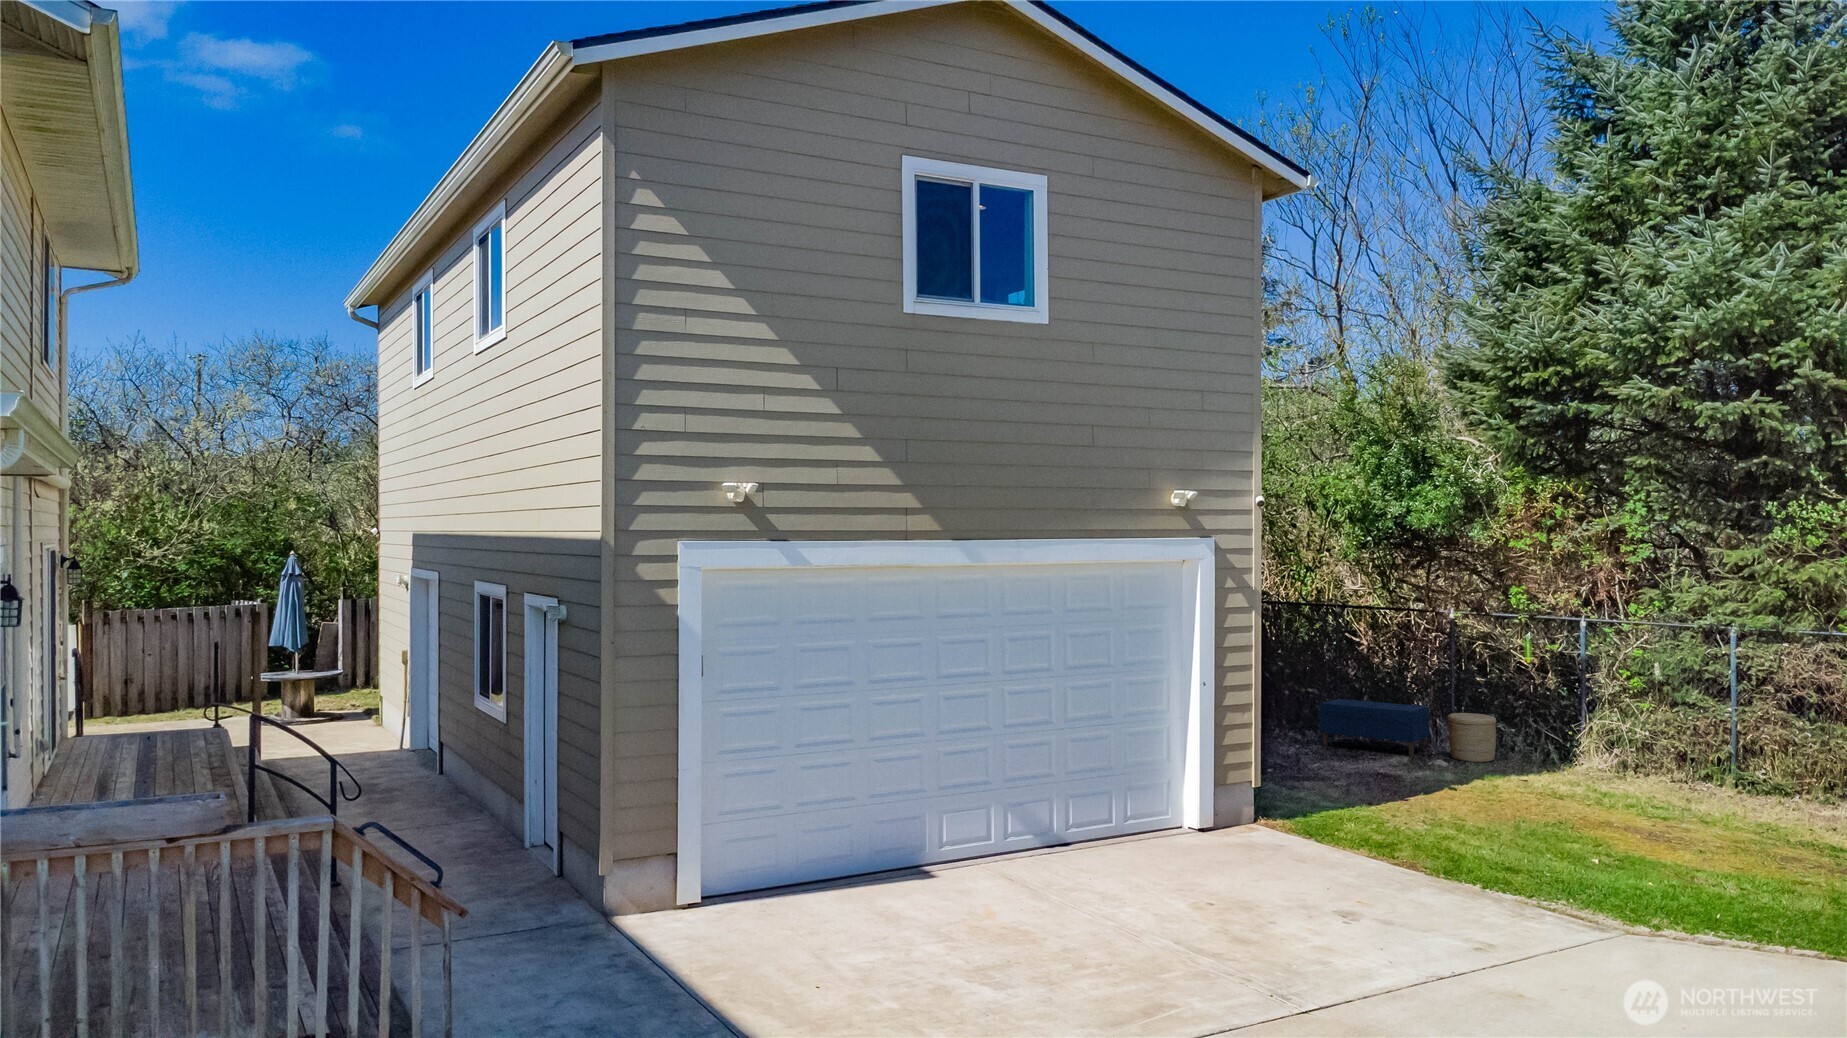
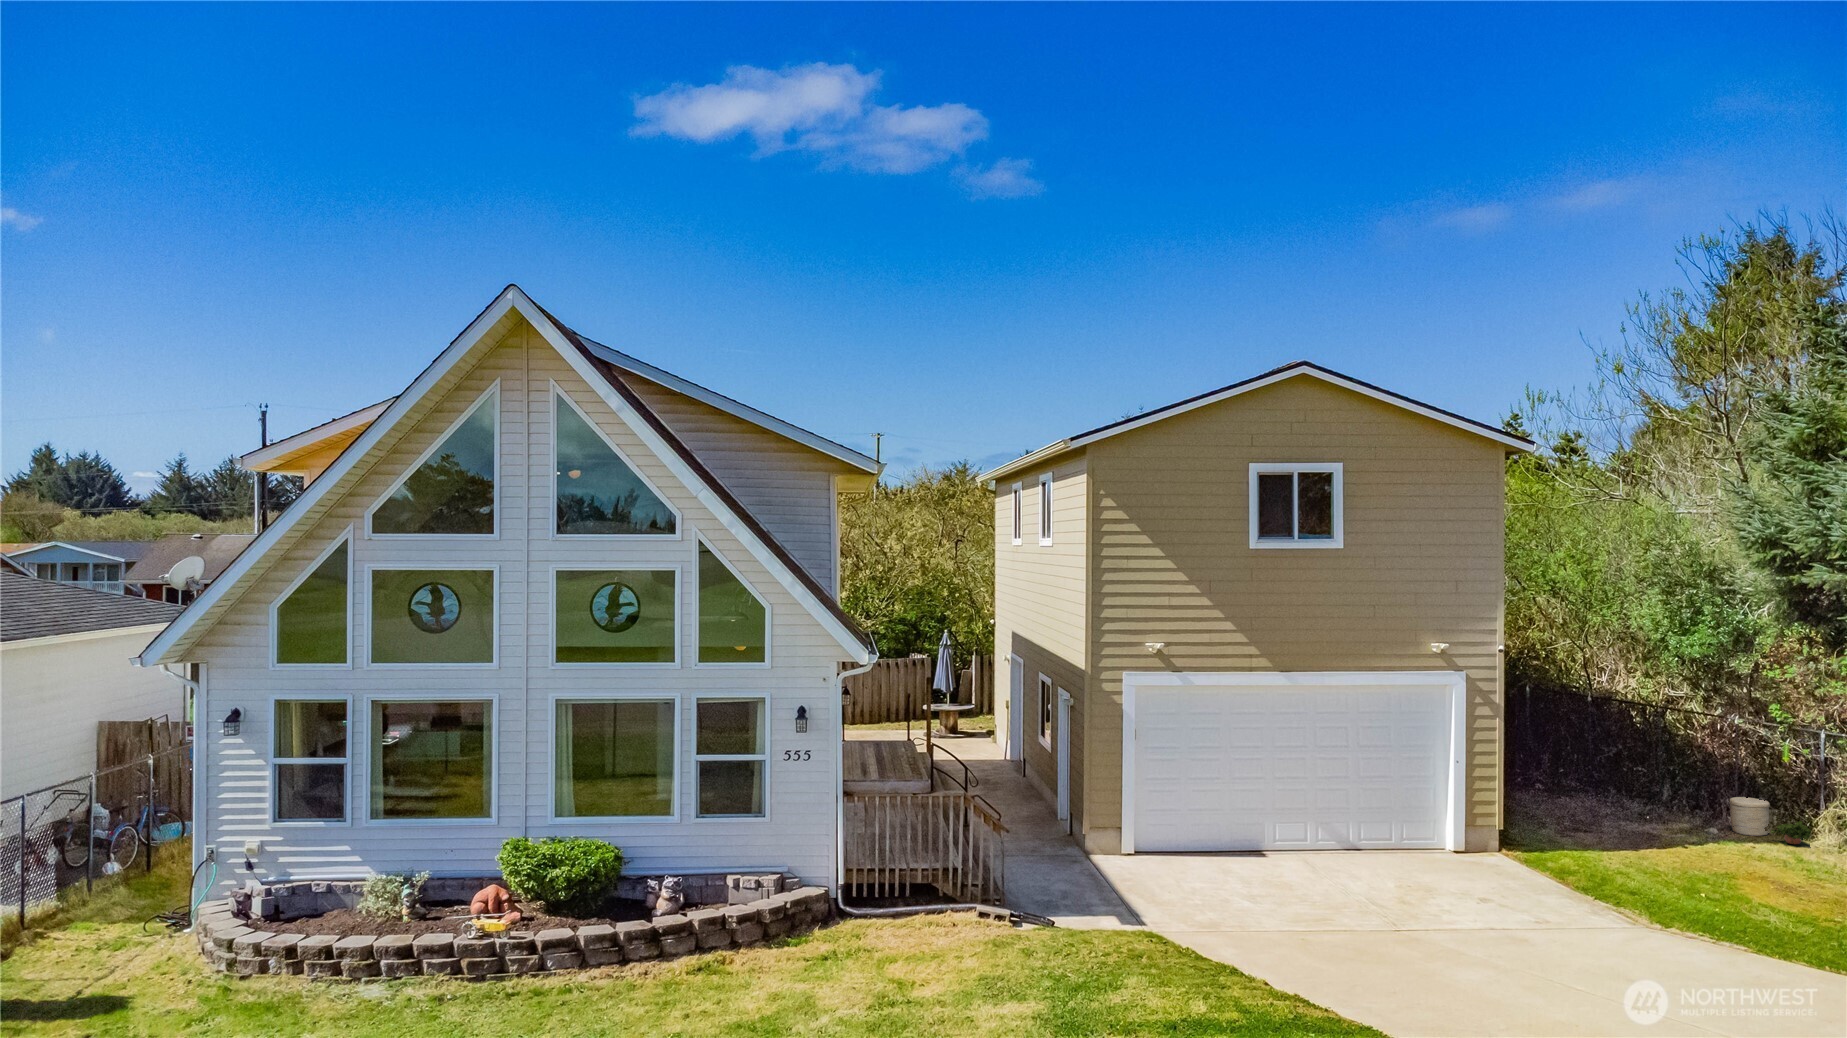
bench: present [1320,699,1429,756] -> none [1637,778,1725,826]
potted plant: none [1510,736,1565,771] -> present [1771,821,1811,845]

